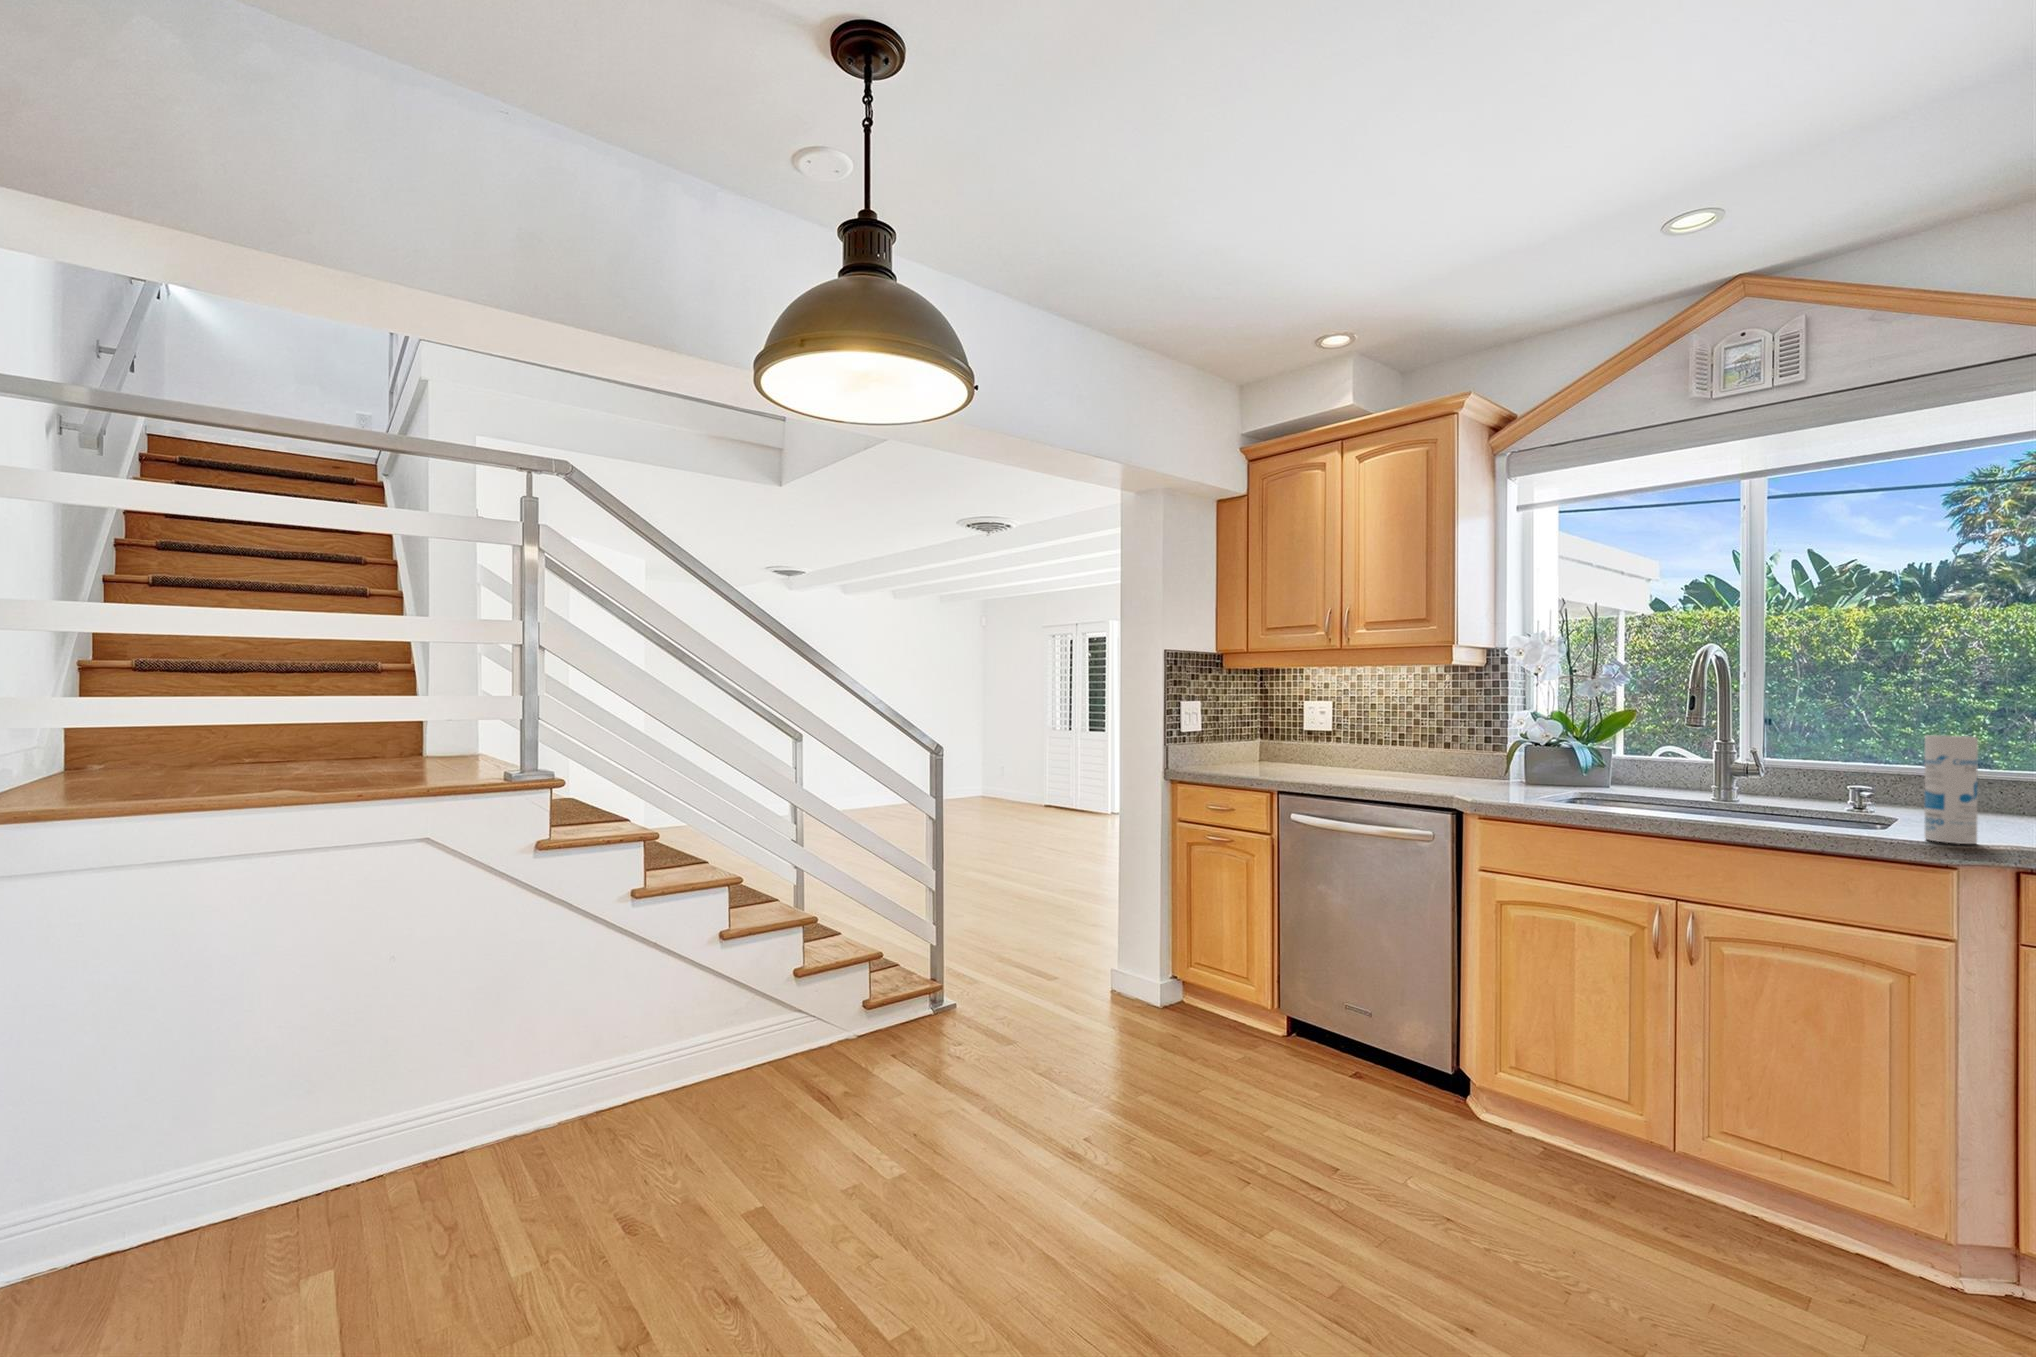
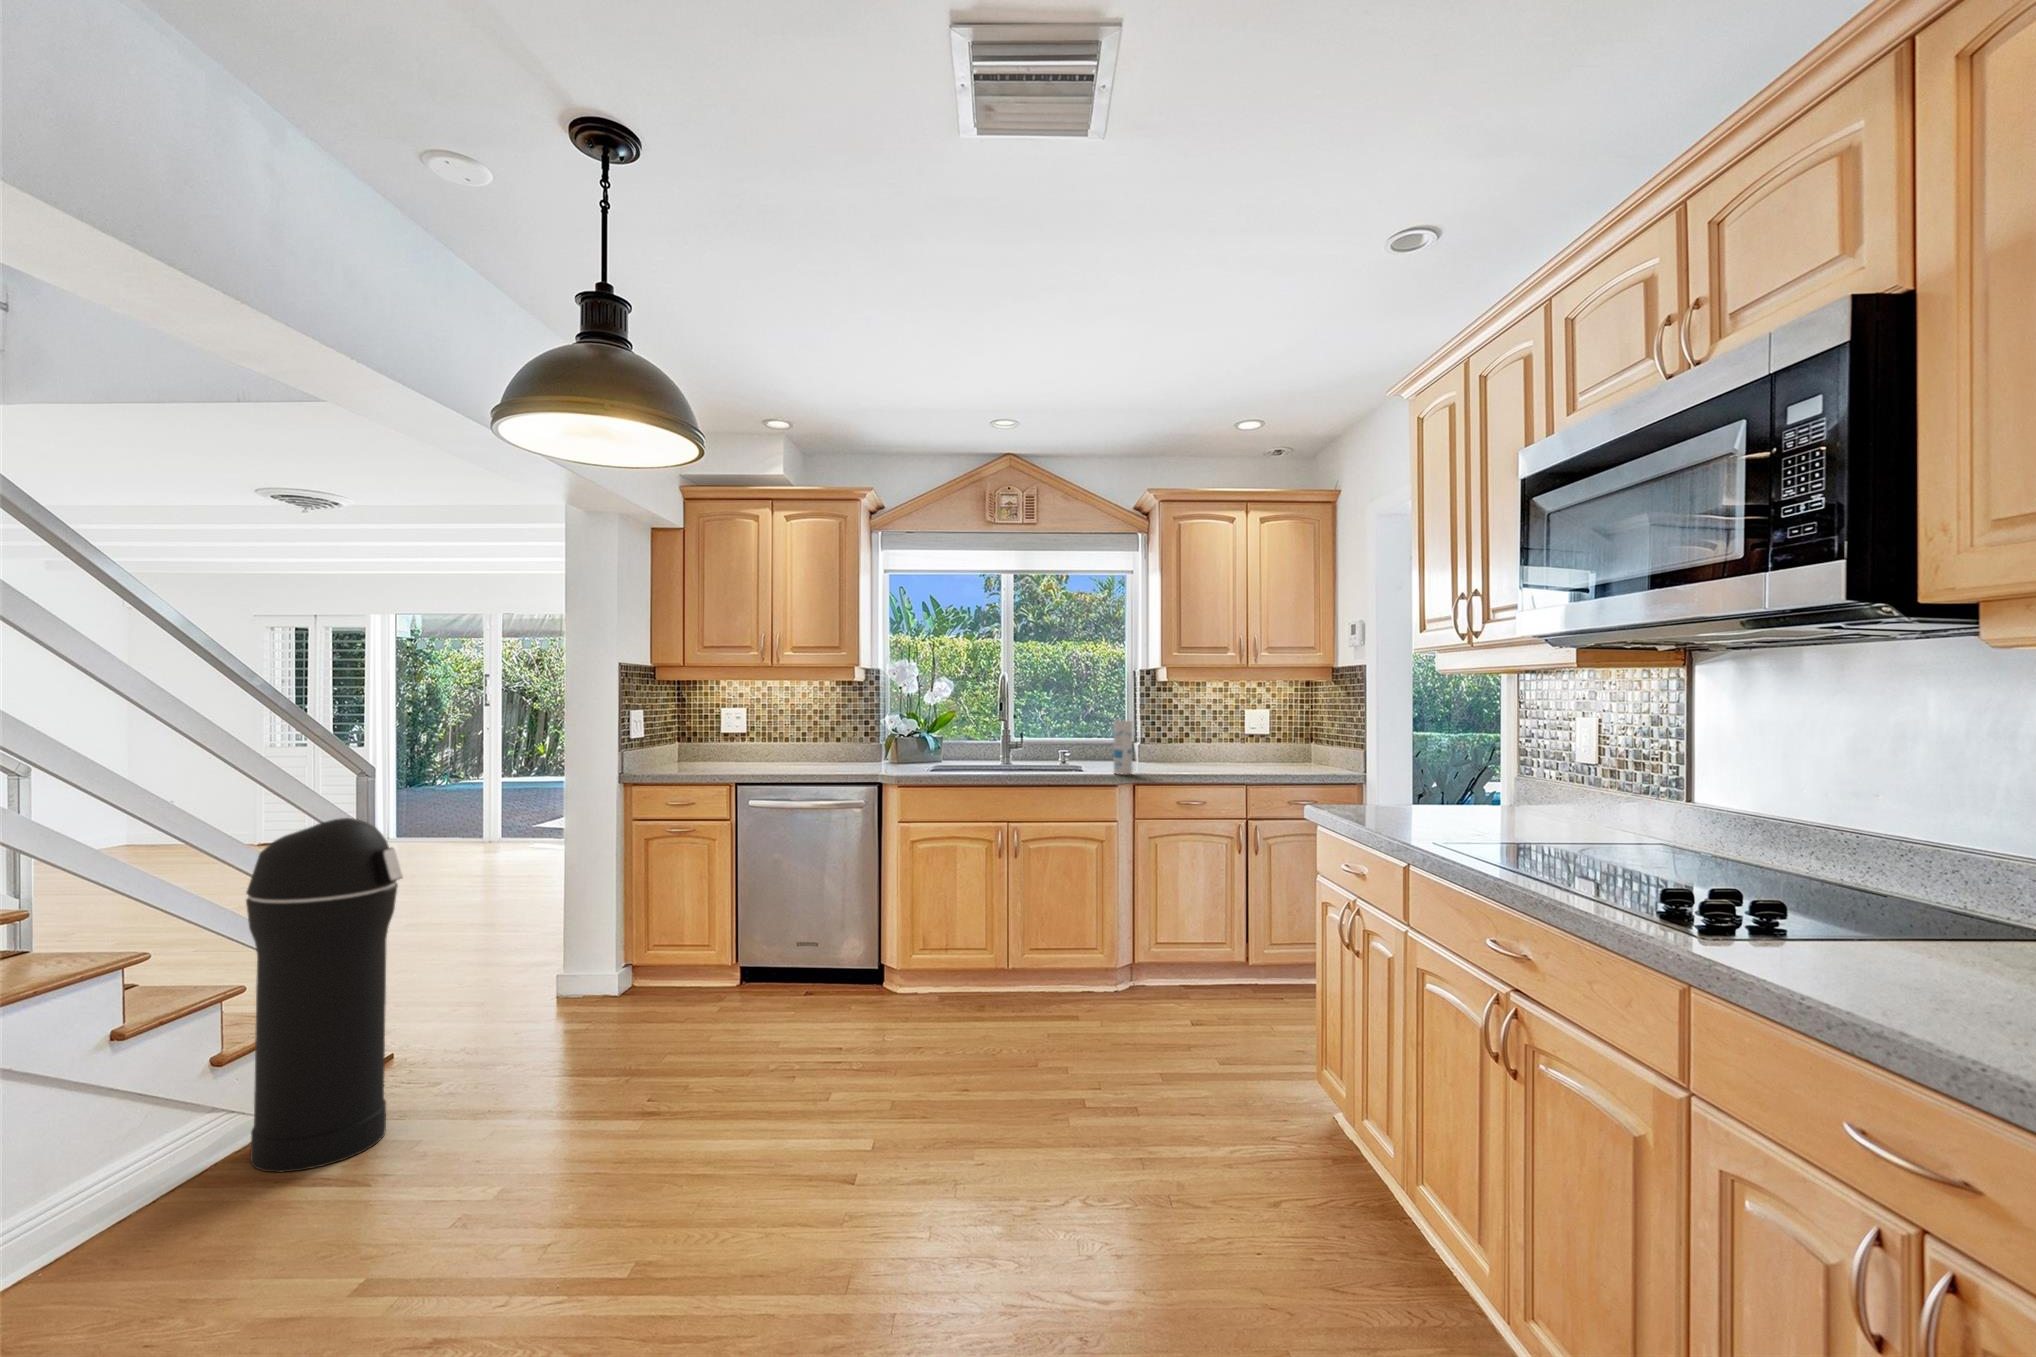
trash can: none [755,785,867,1098] -> present [246,818,403,1173]

